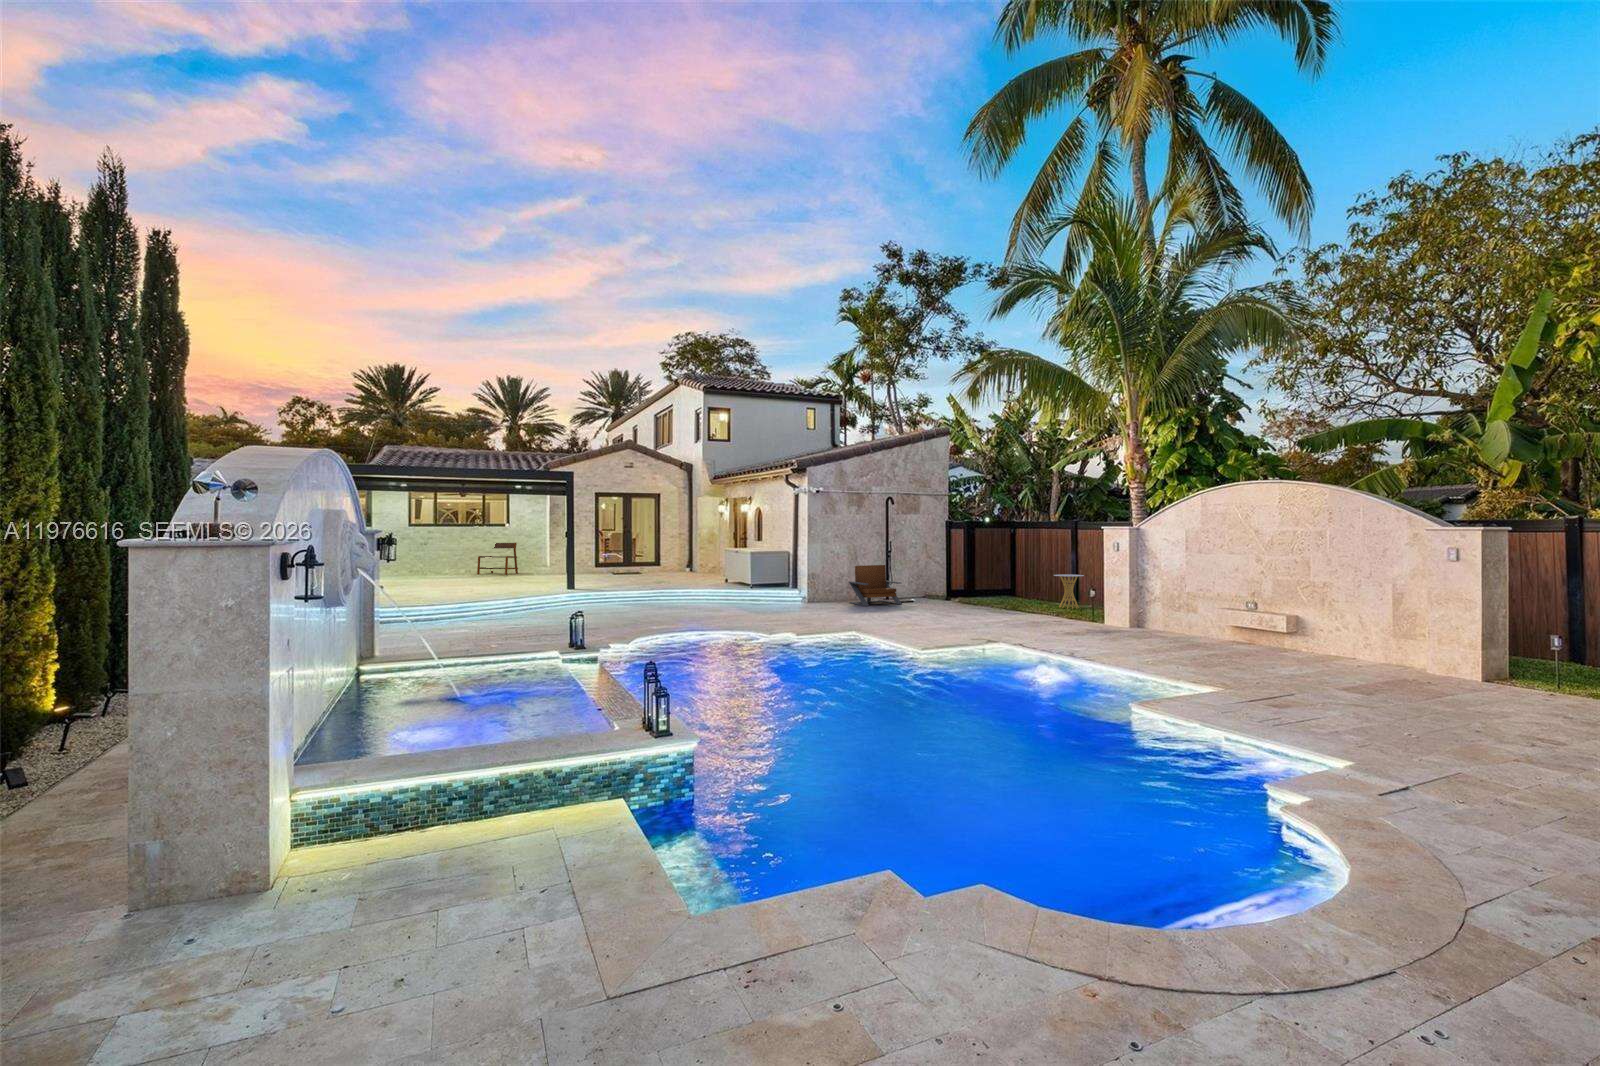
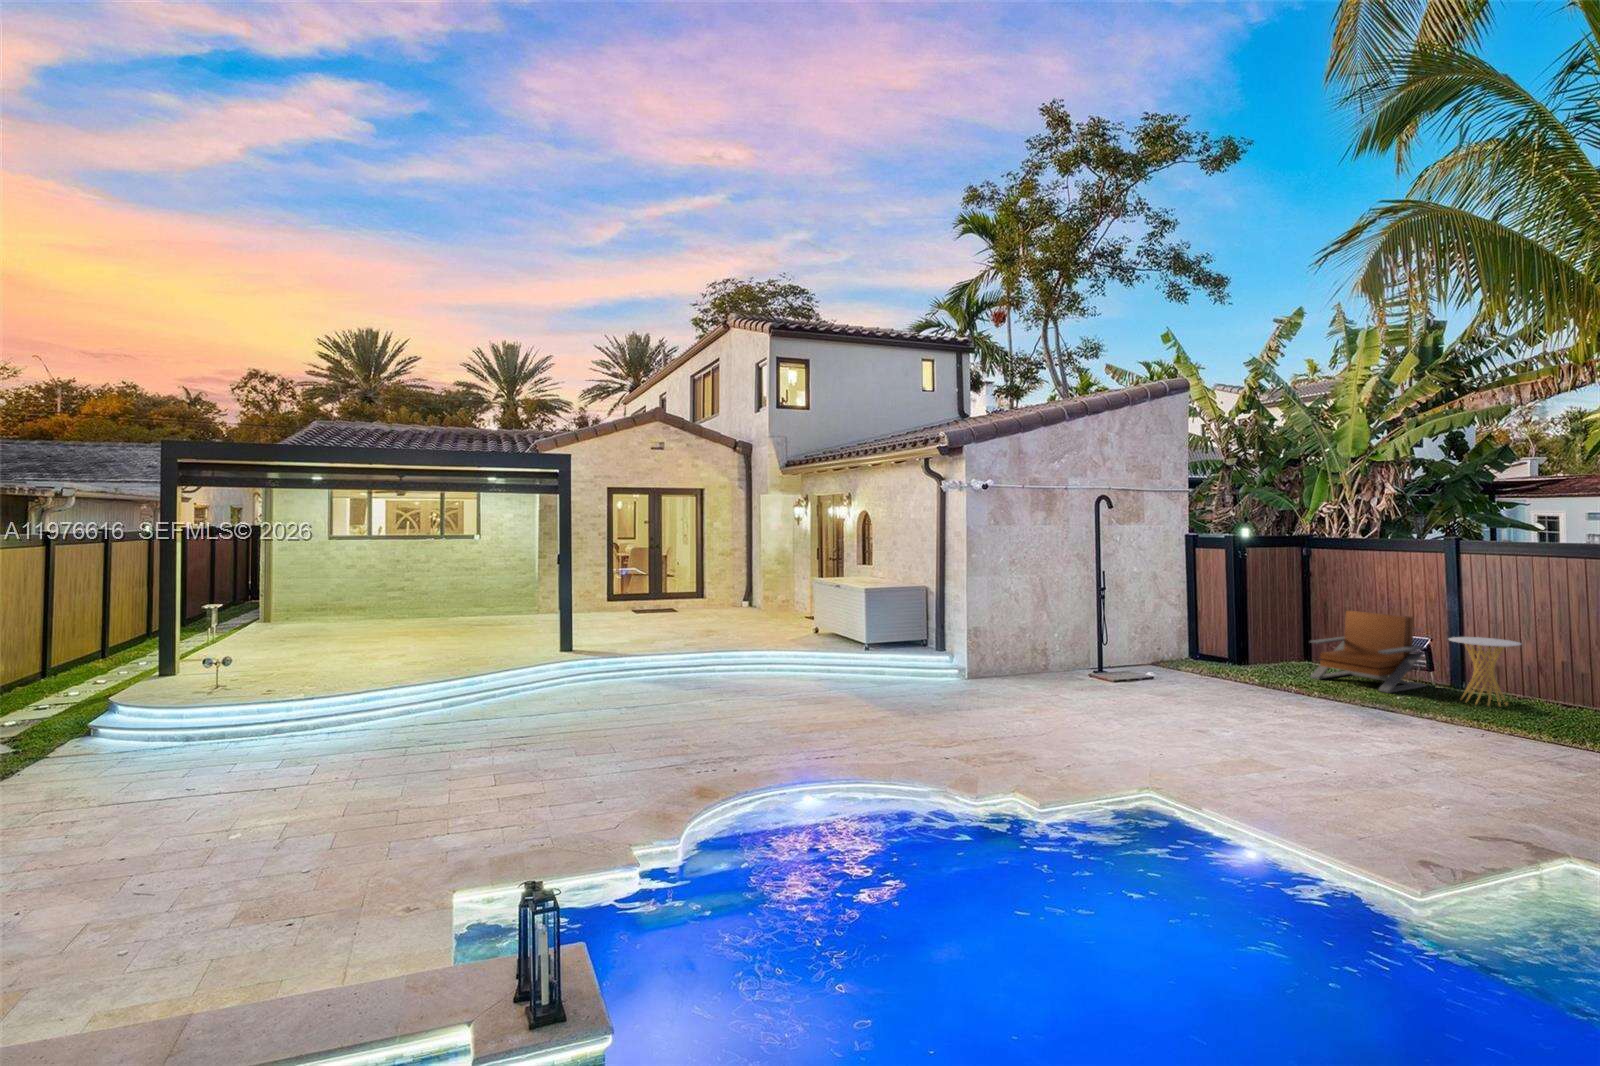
bench: present [477,543,518,575] -> none [438,564,498,614]
lounge chair: present [849,565,902,606] -> present [1310,611,1426,693]

